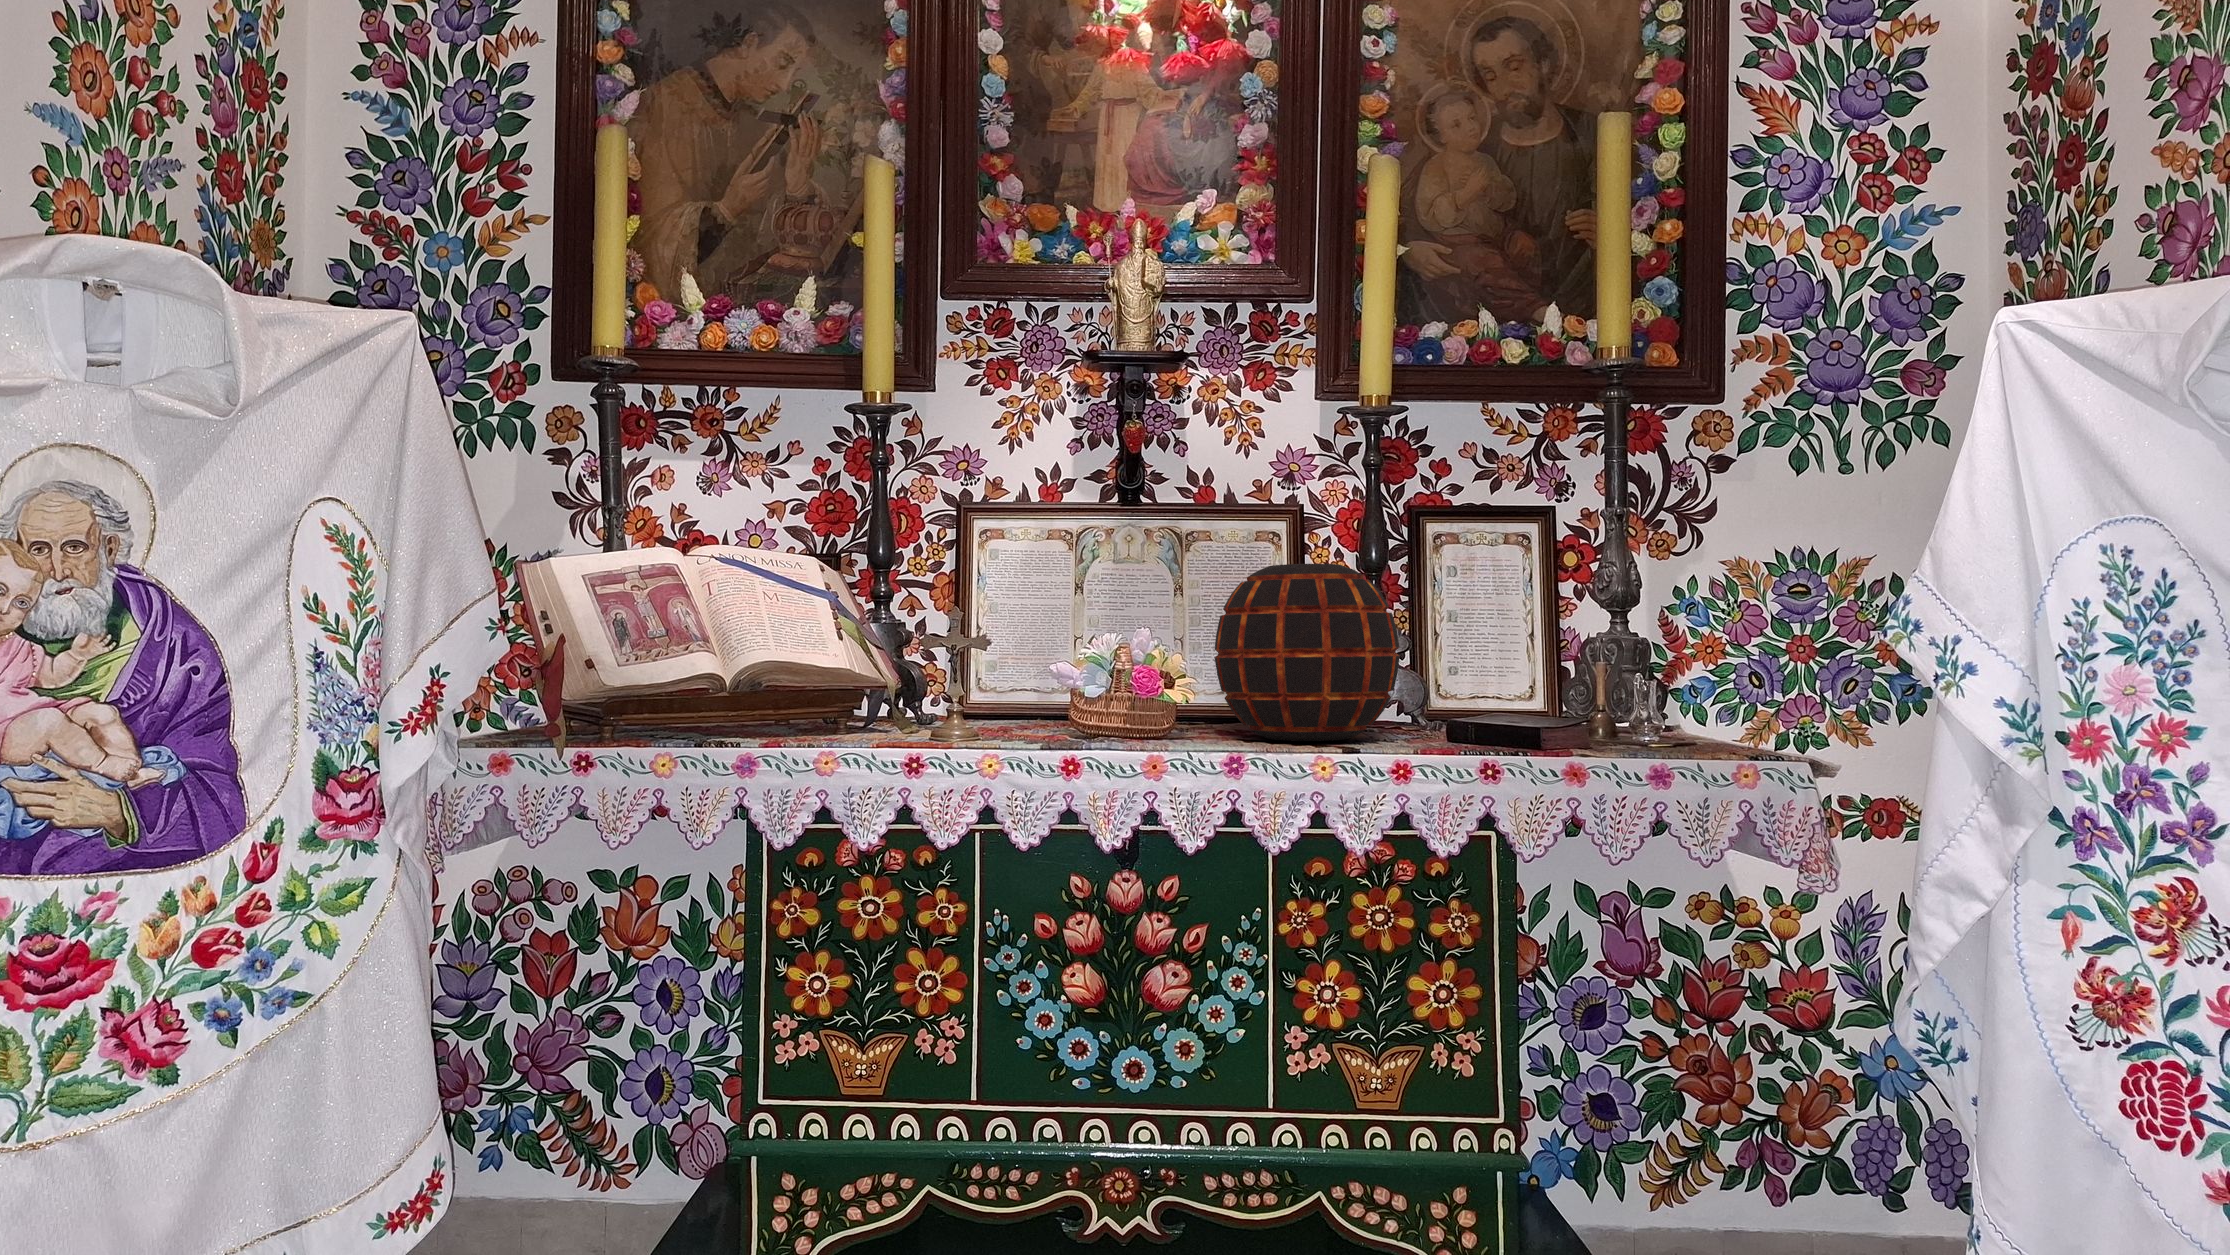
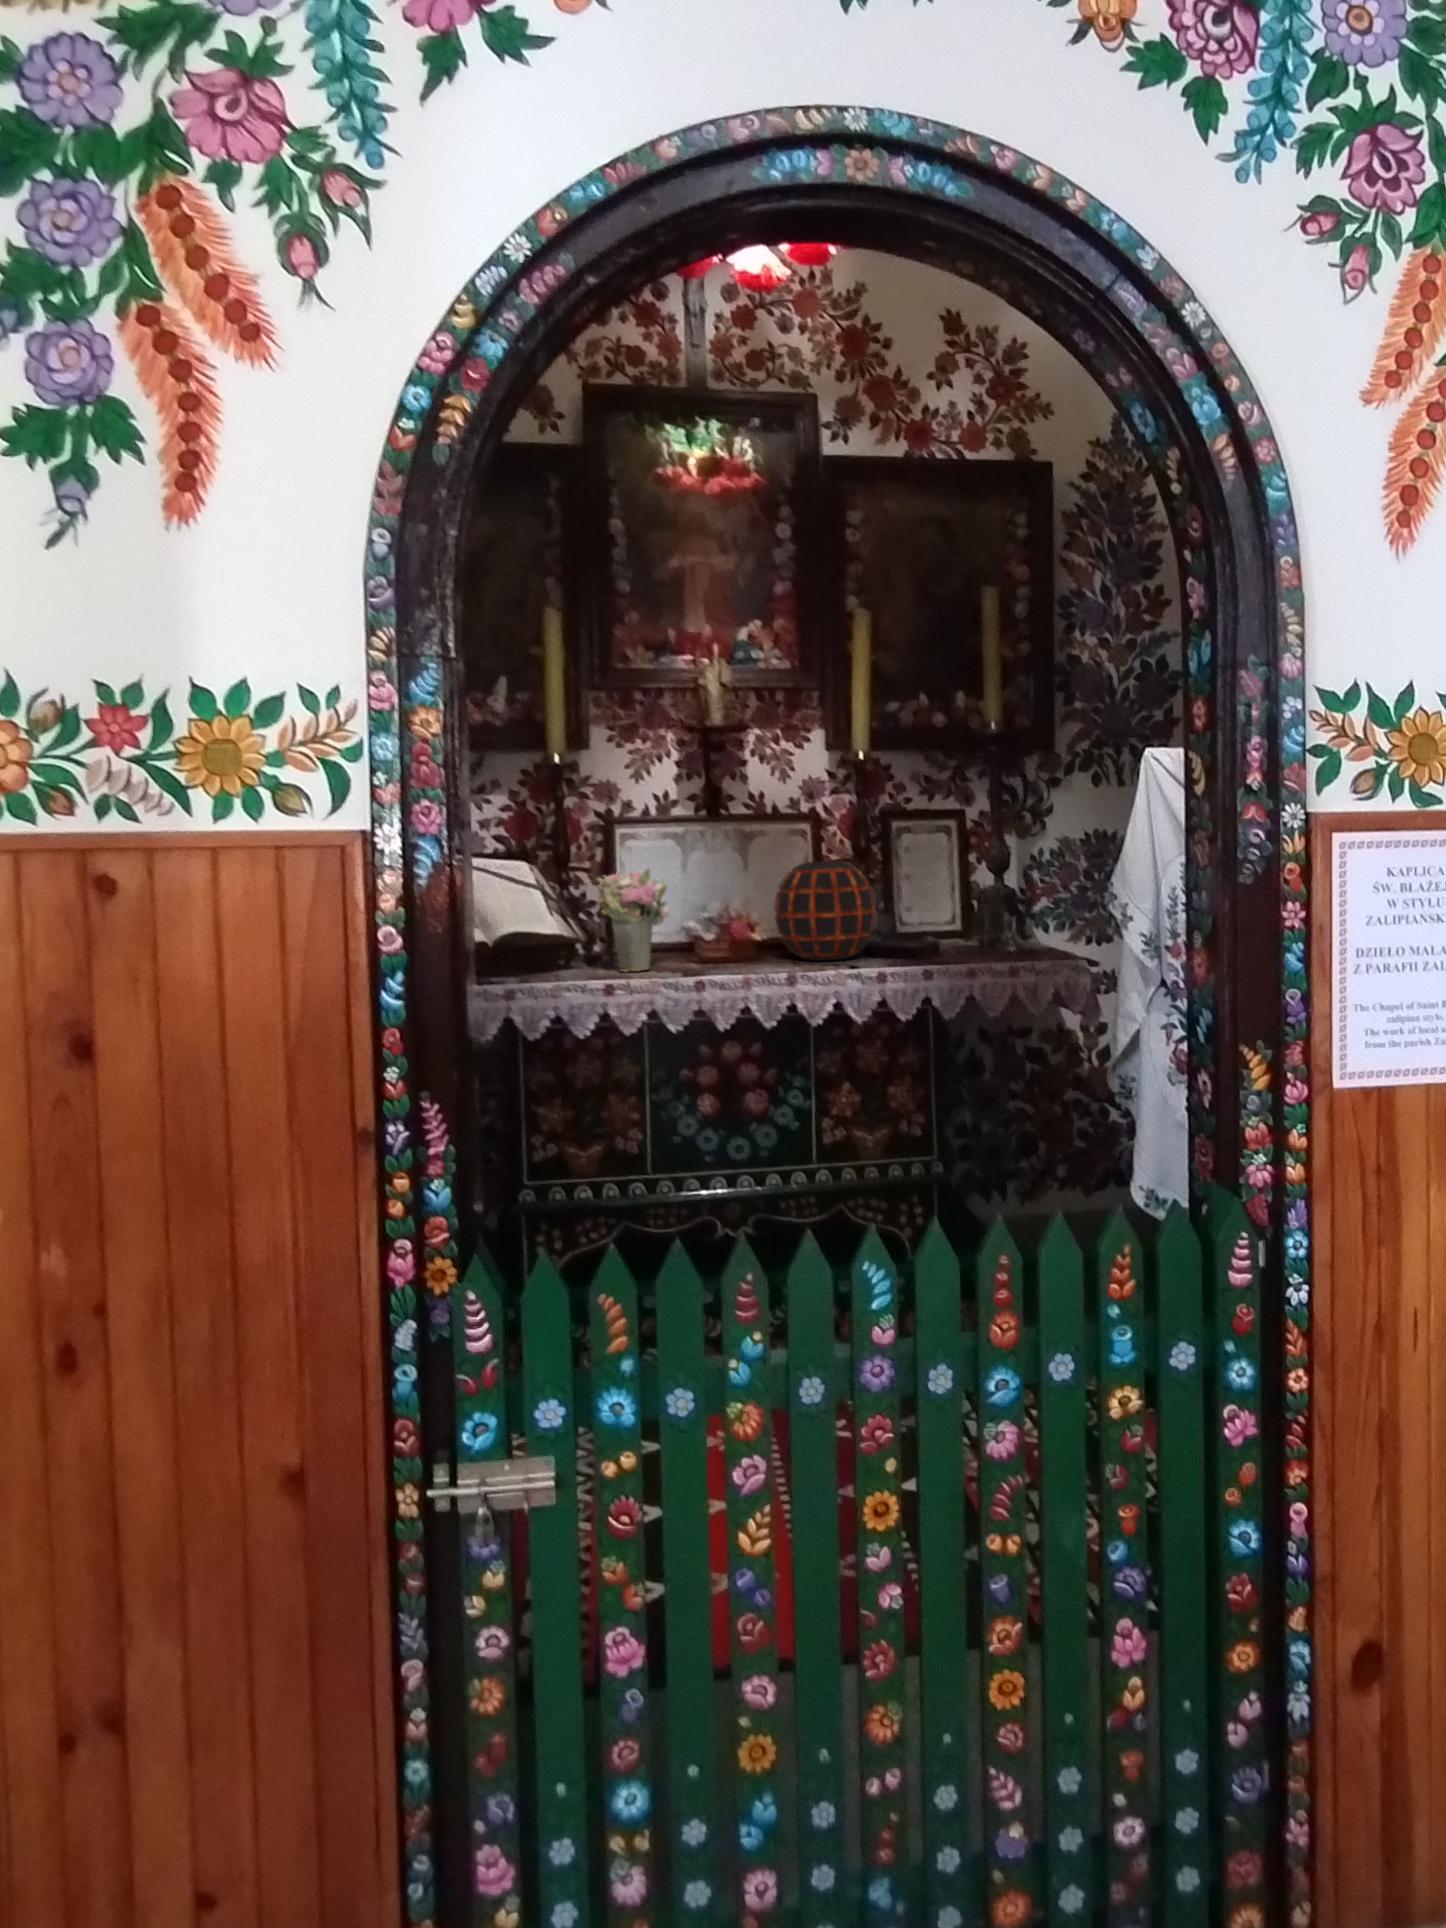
flower bouquet: none [904,559,1031,740] -> present [597,869,670,972]

